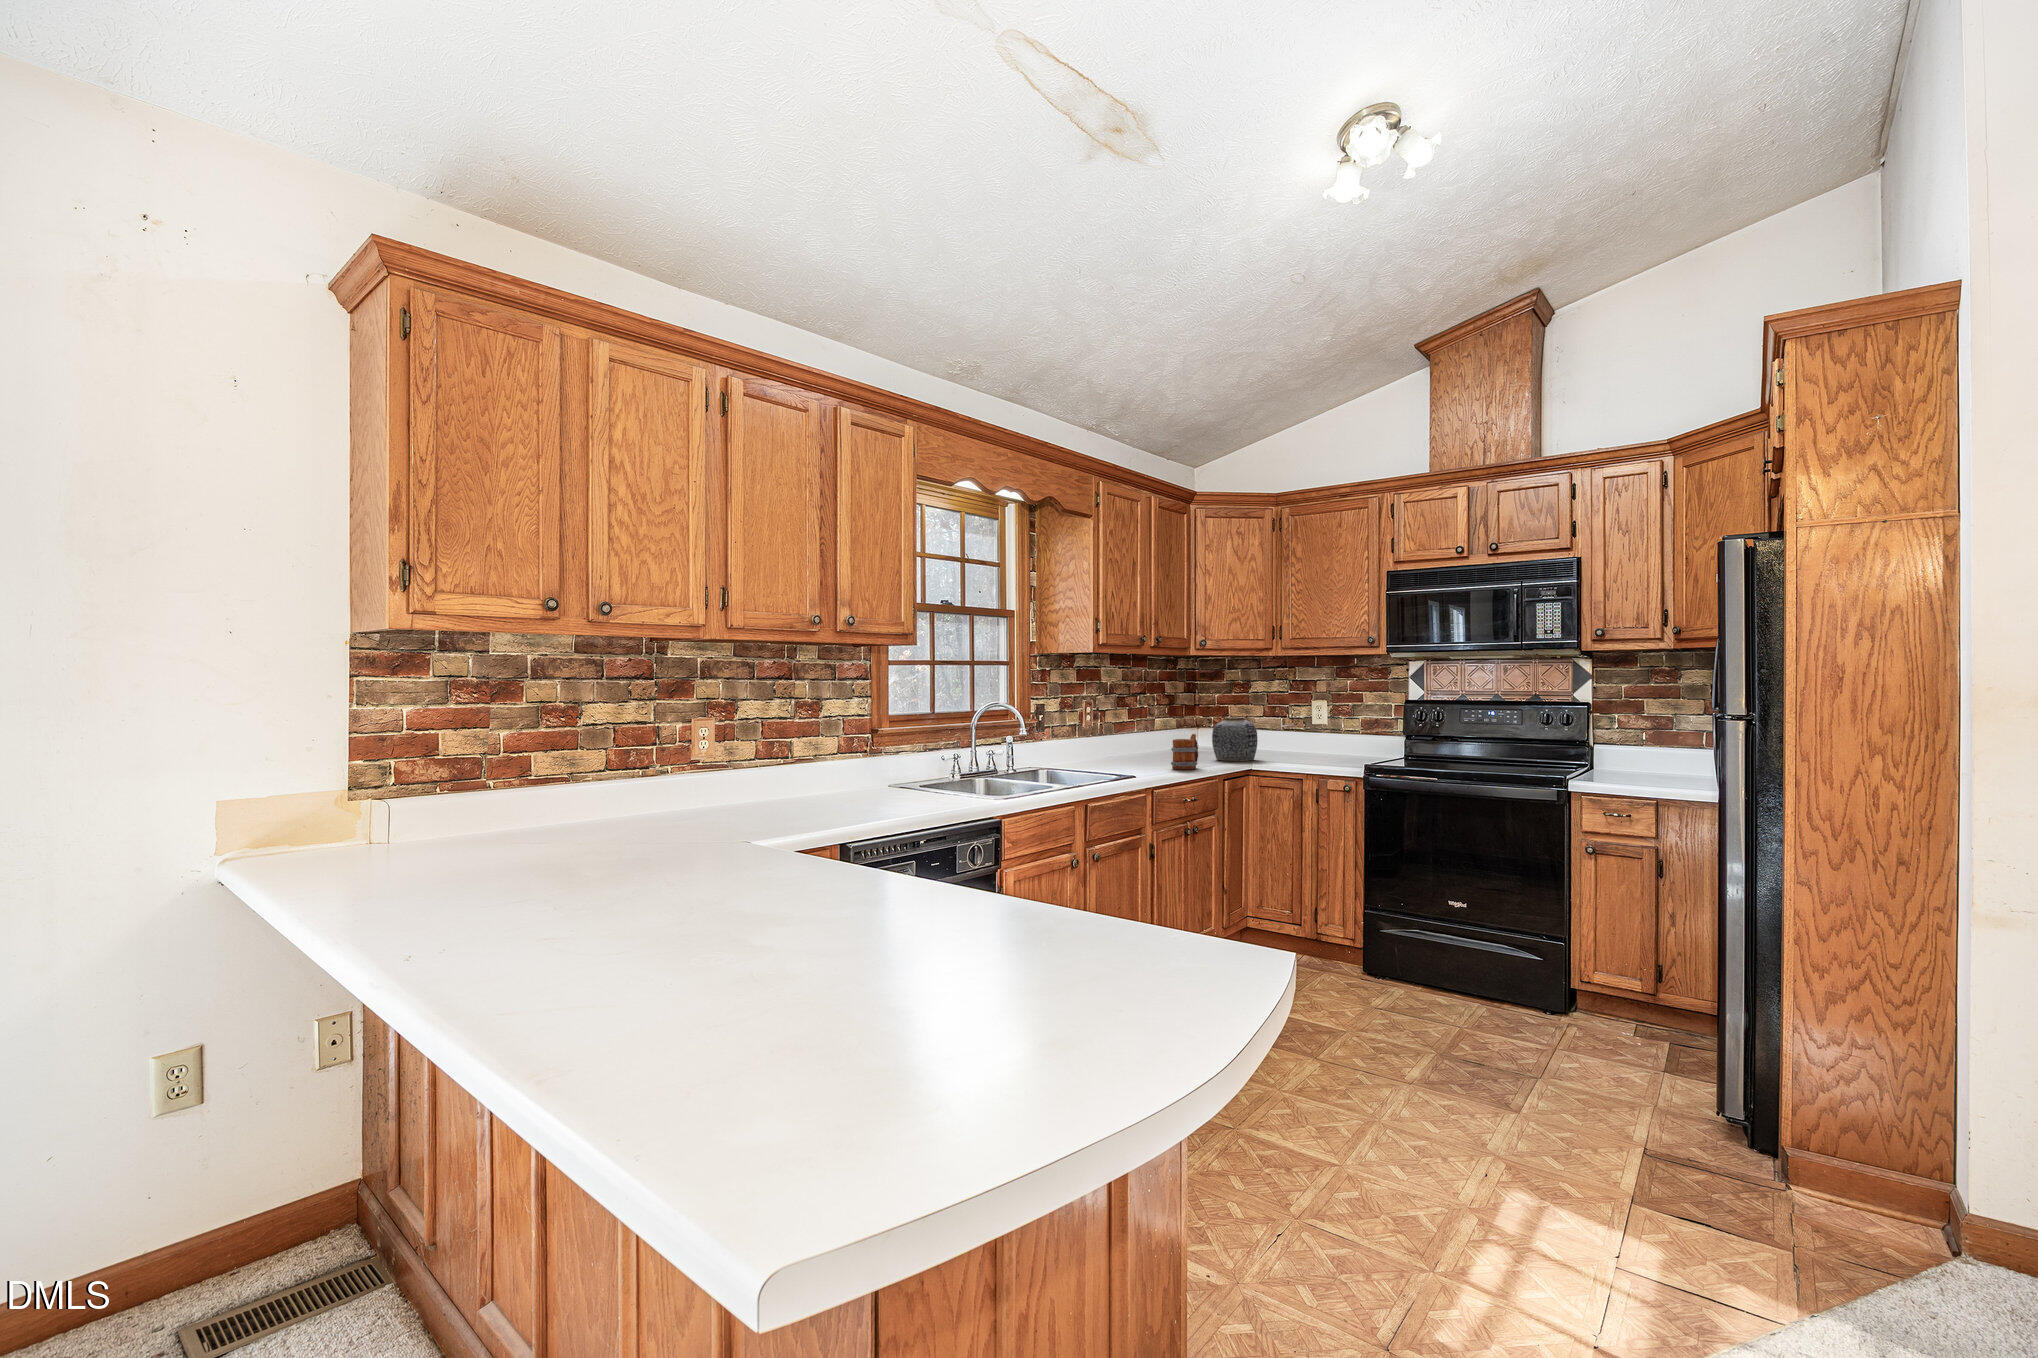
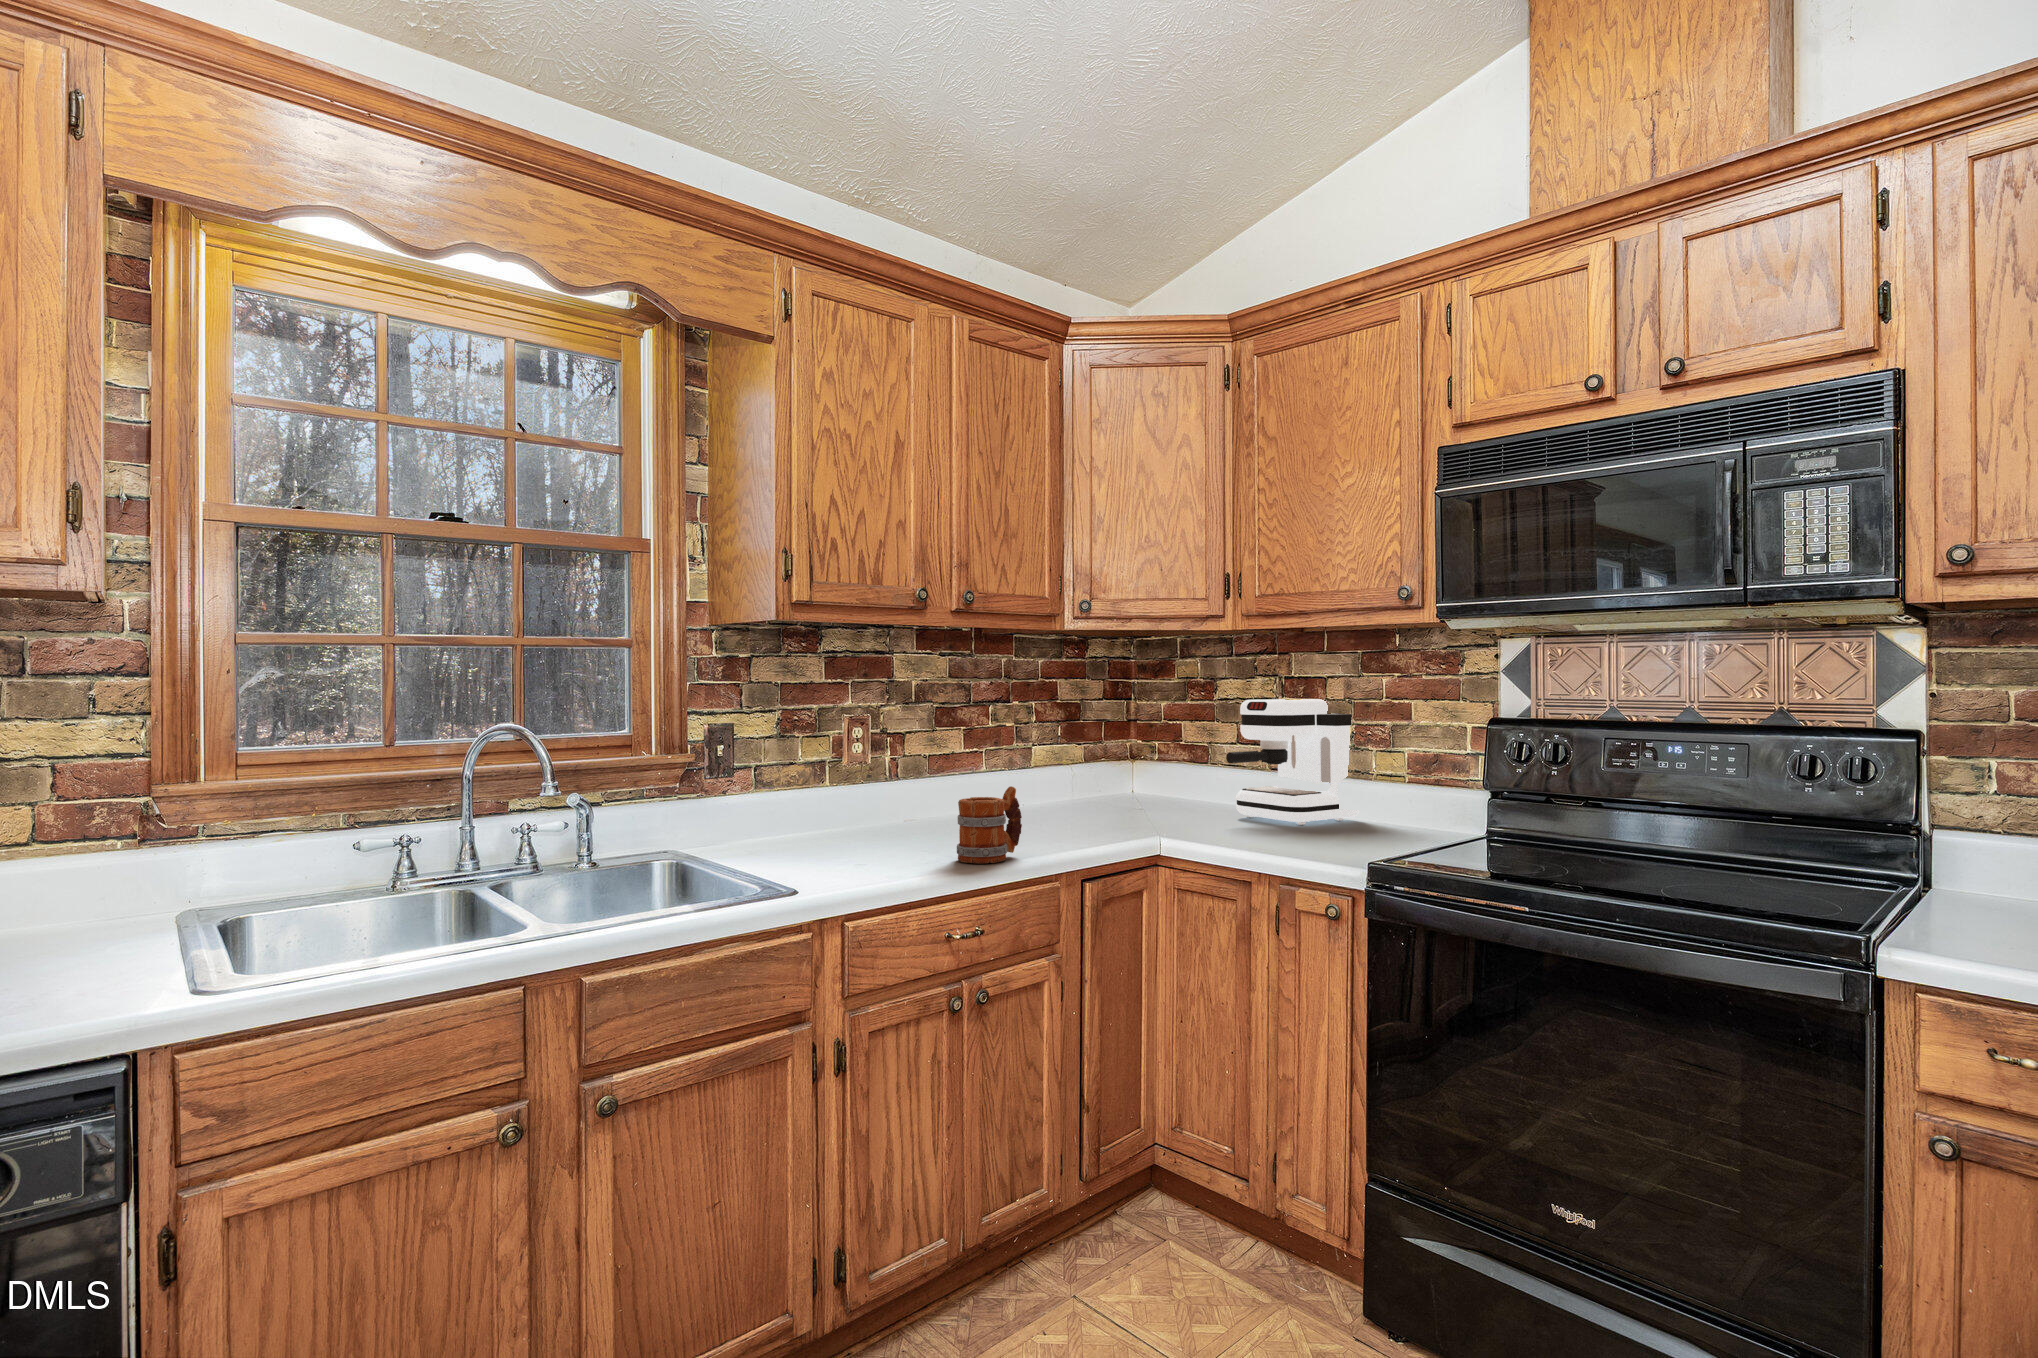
coffee maker: none [1269,692,1335,757] -> present [1226,699,1359,825]
vase: present [1212,717,1258,761] -> none [1103,747,1188,834]

